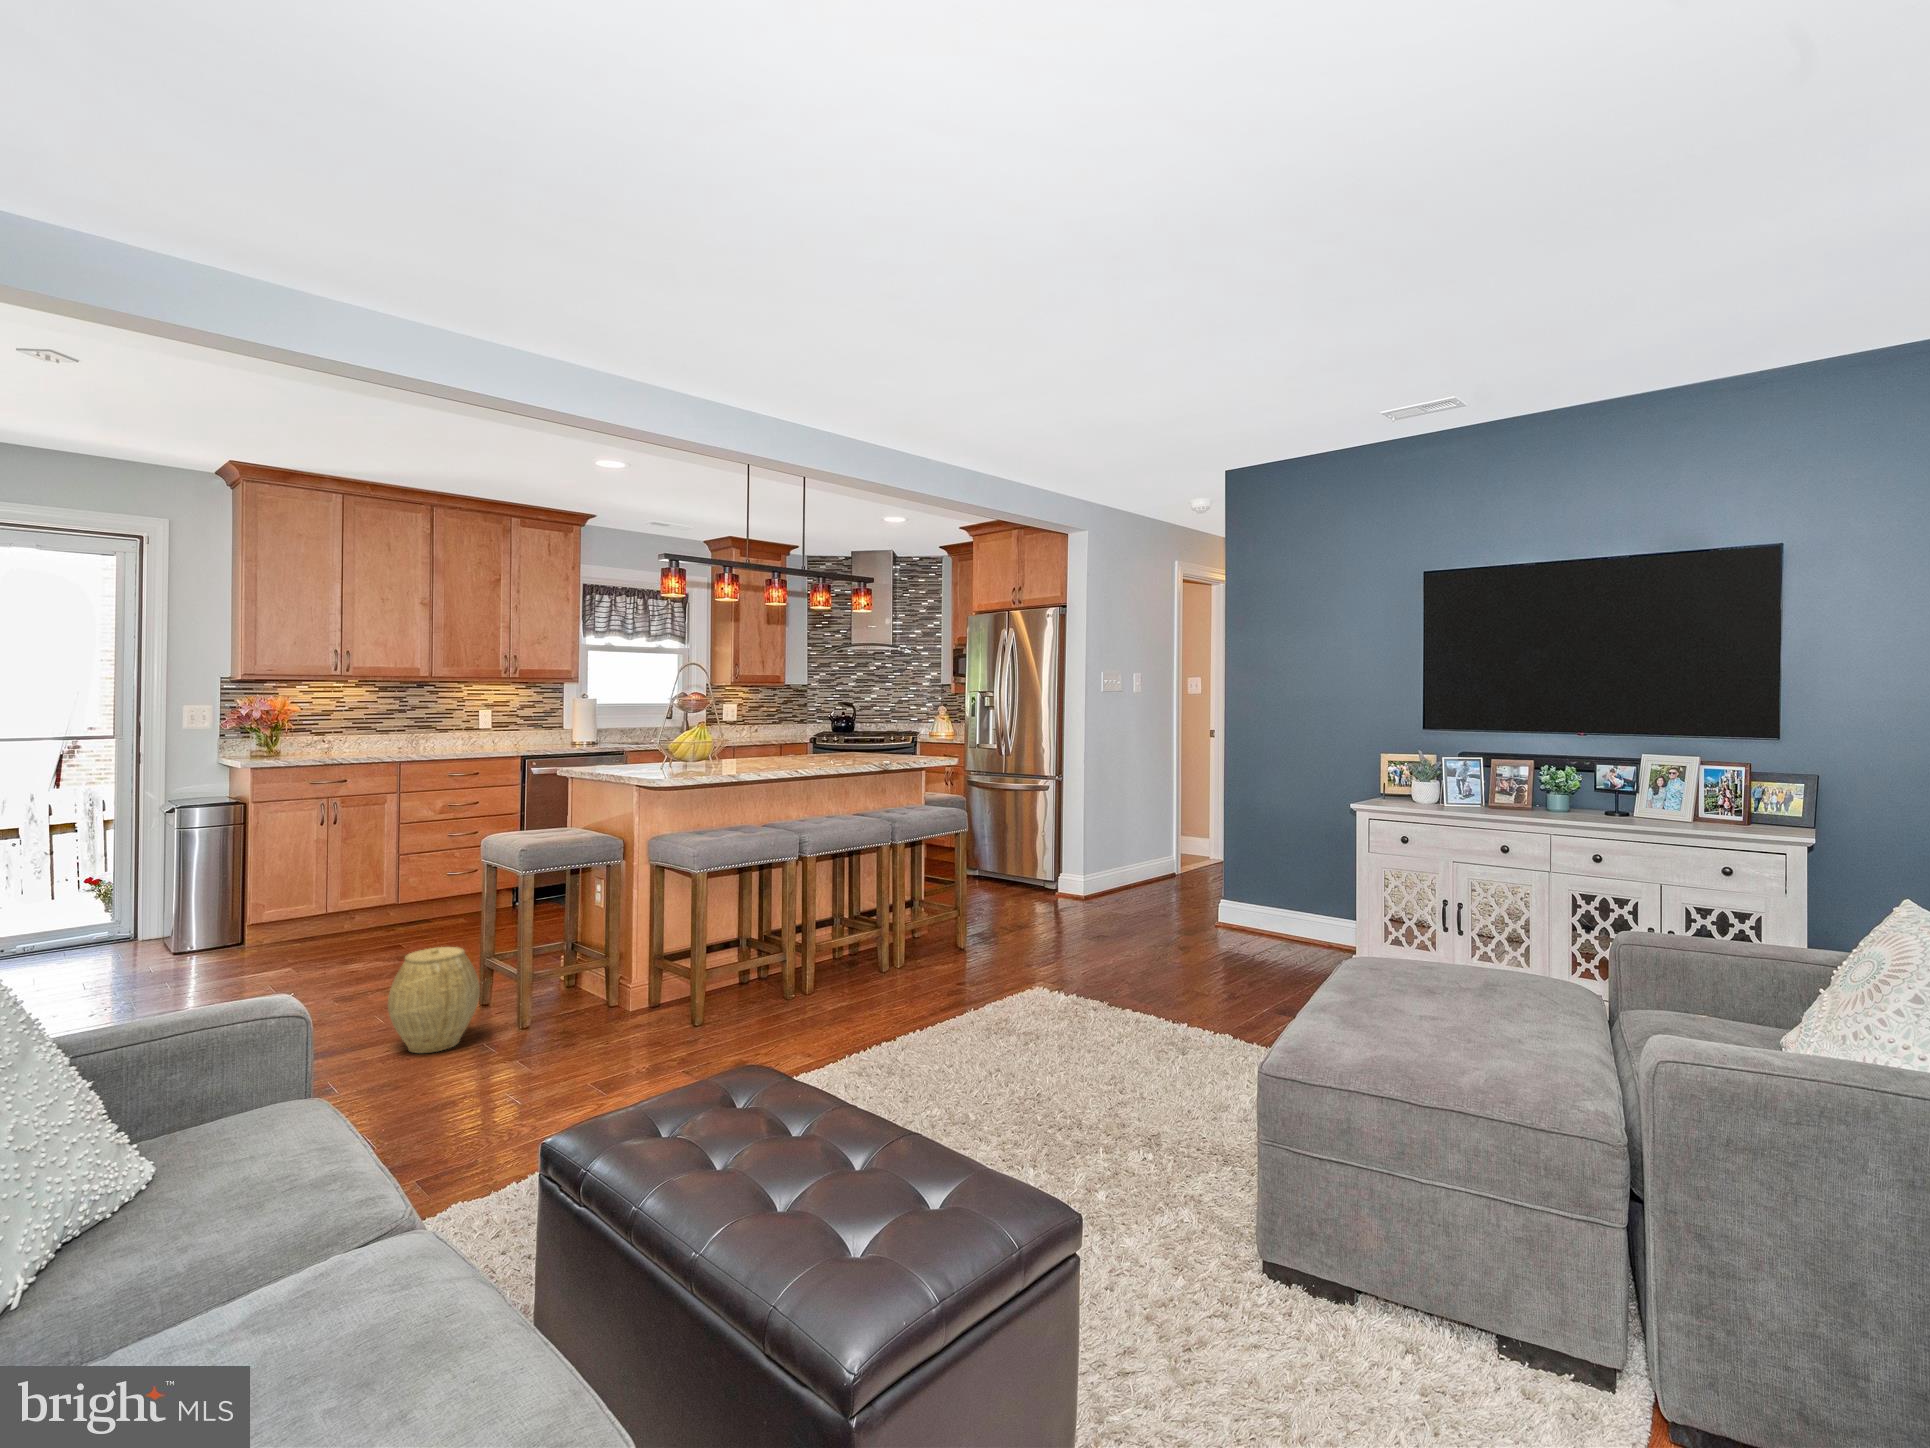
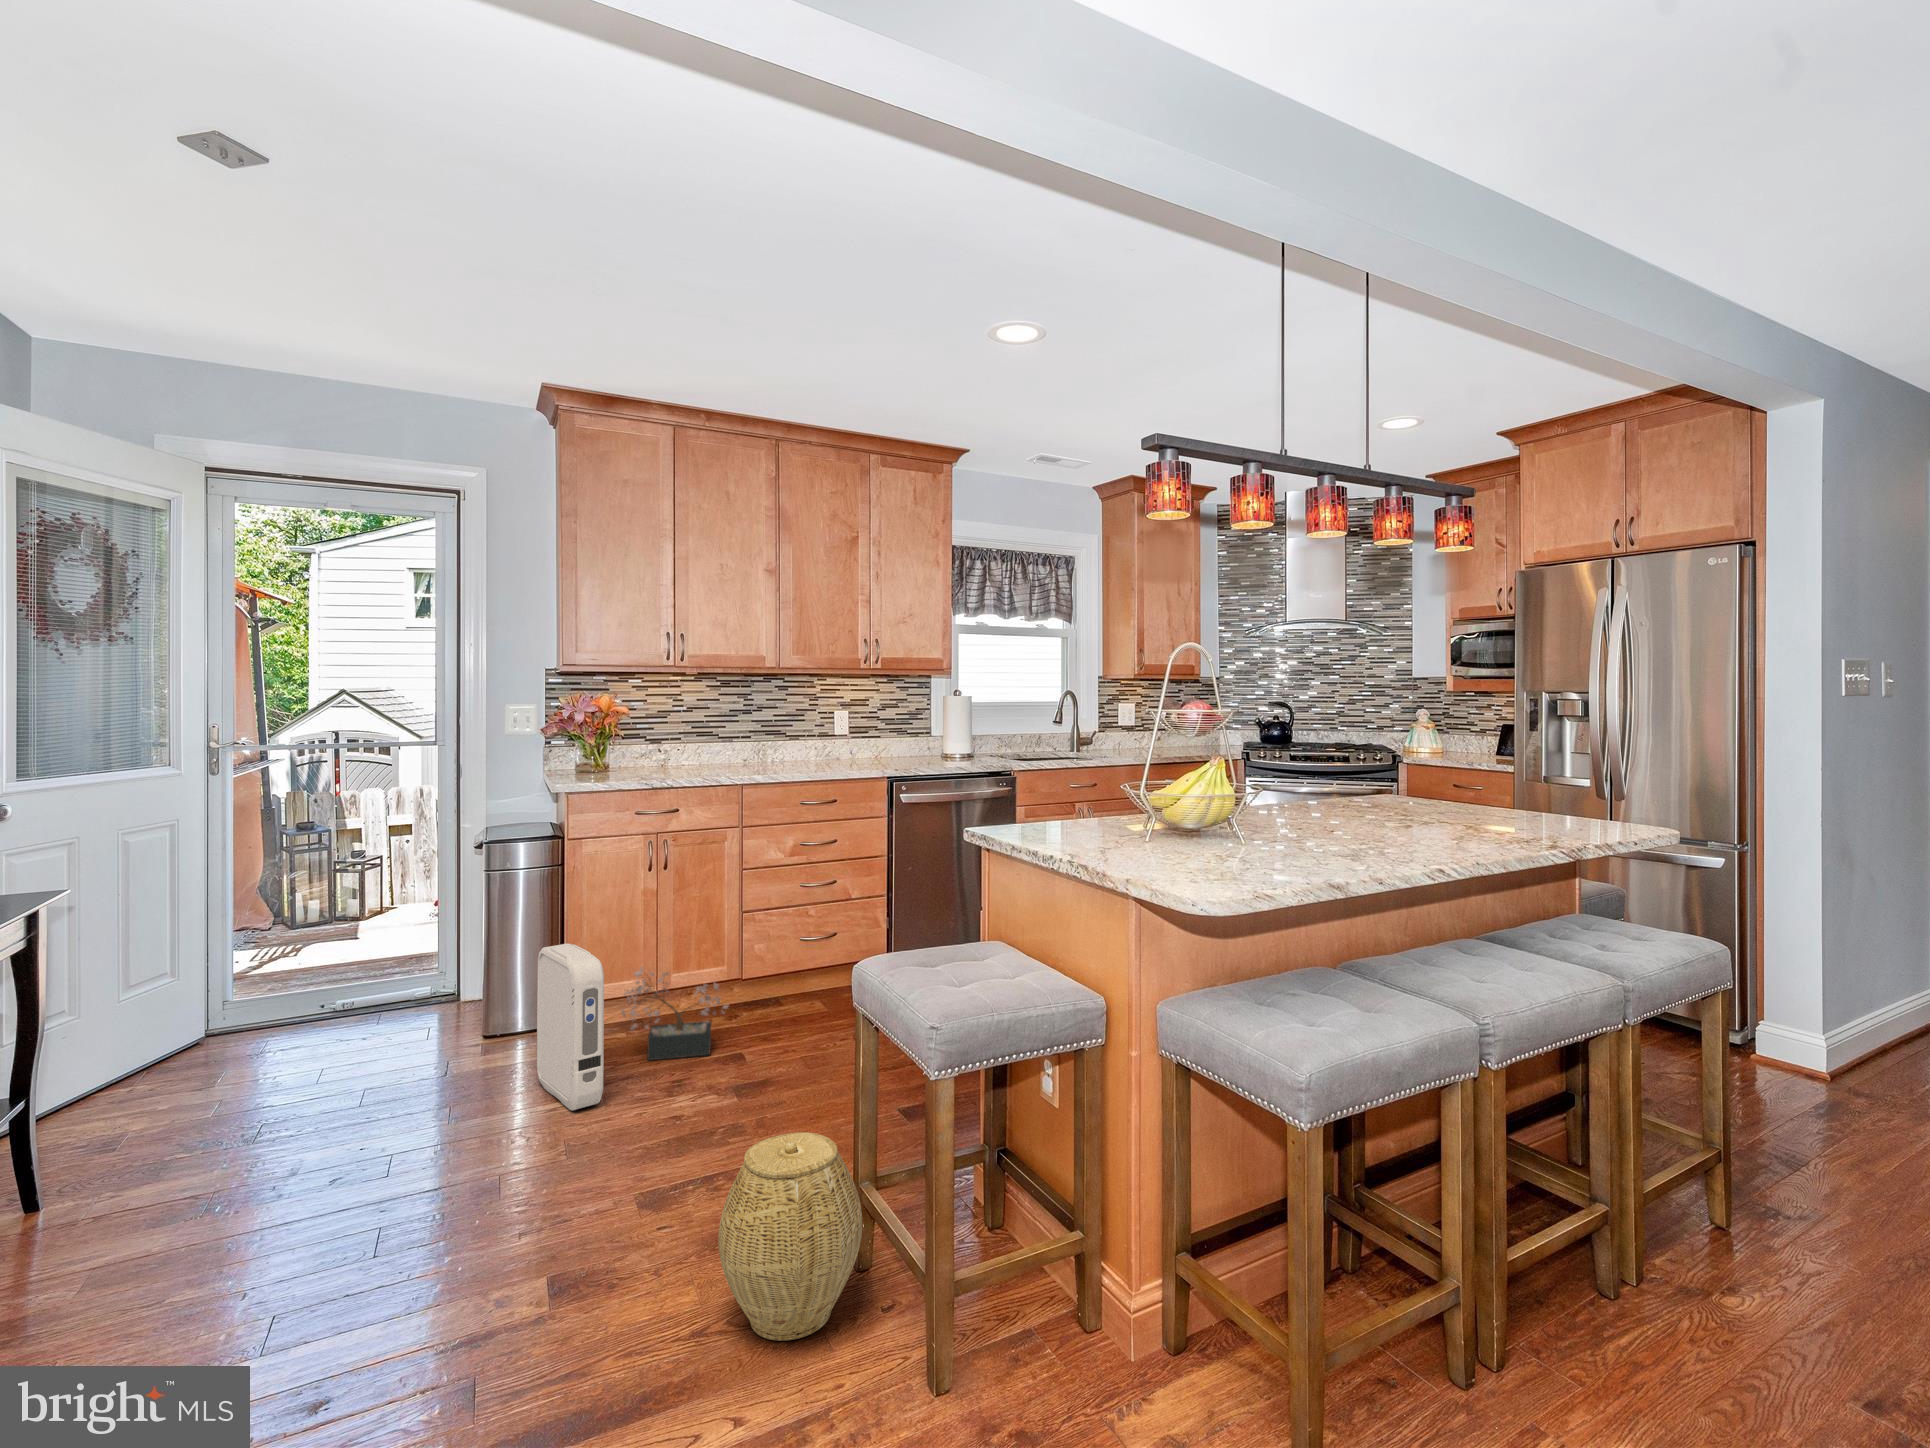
air purifier: none [229,875,290,987] -> present [537,943,604,1110]
decorative plant: none [297,896,388,960] -> present [622,968,729,1061]

